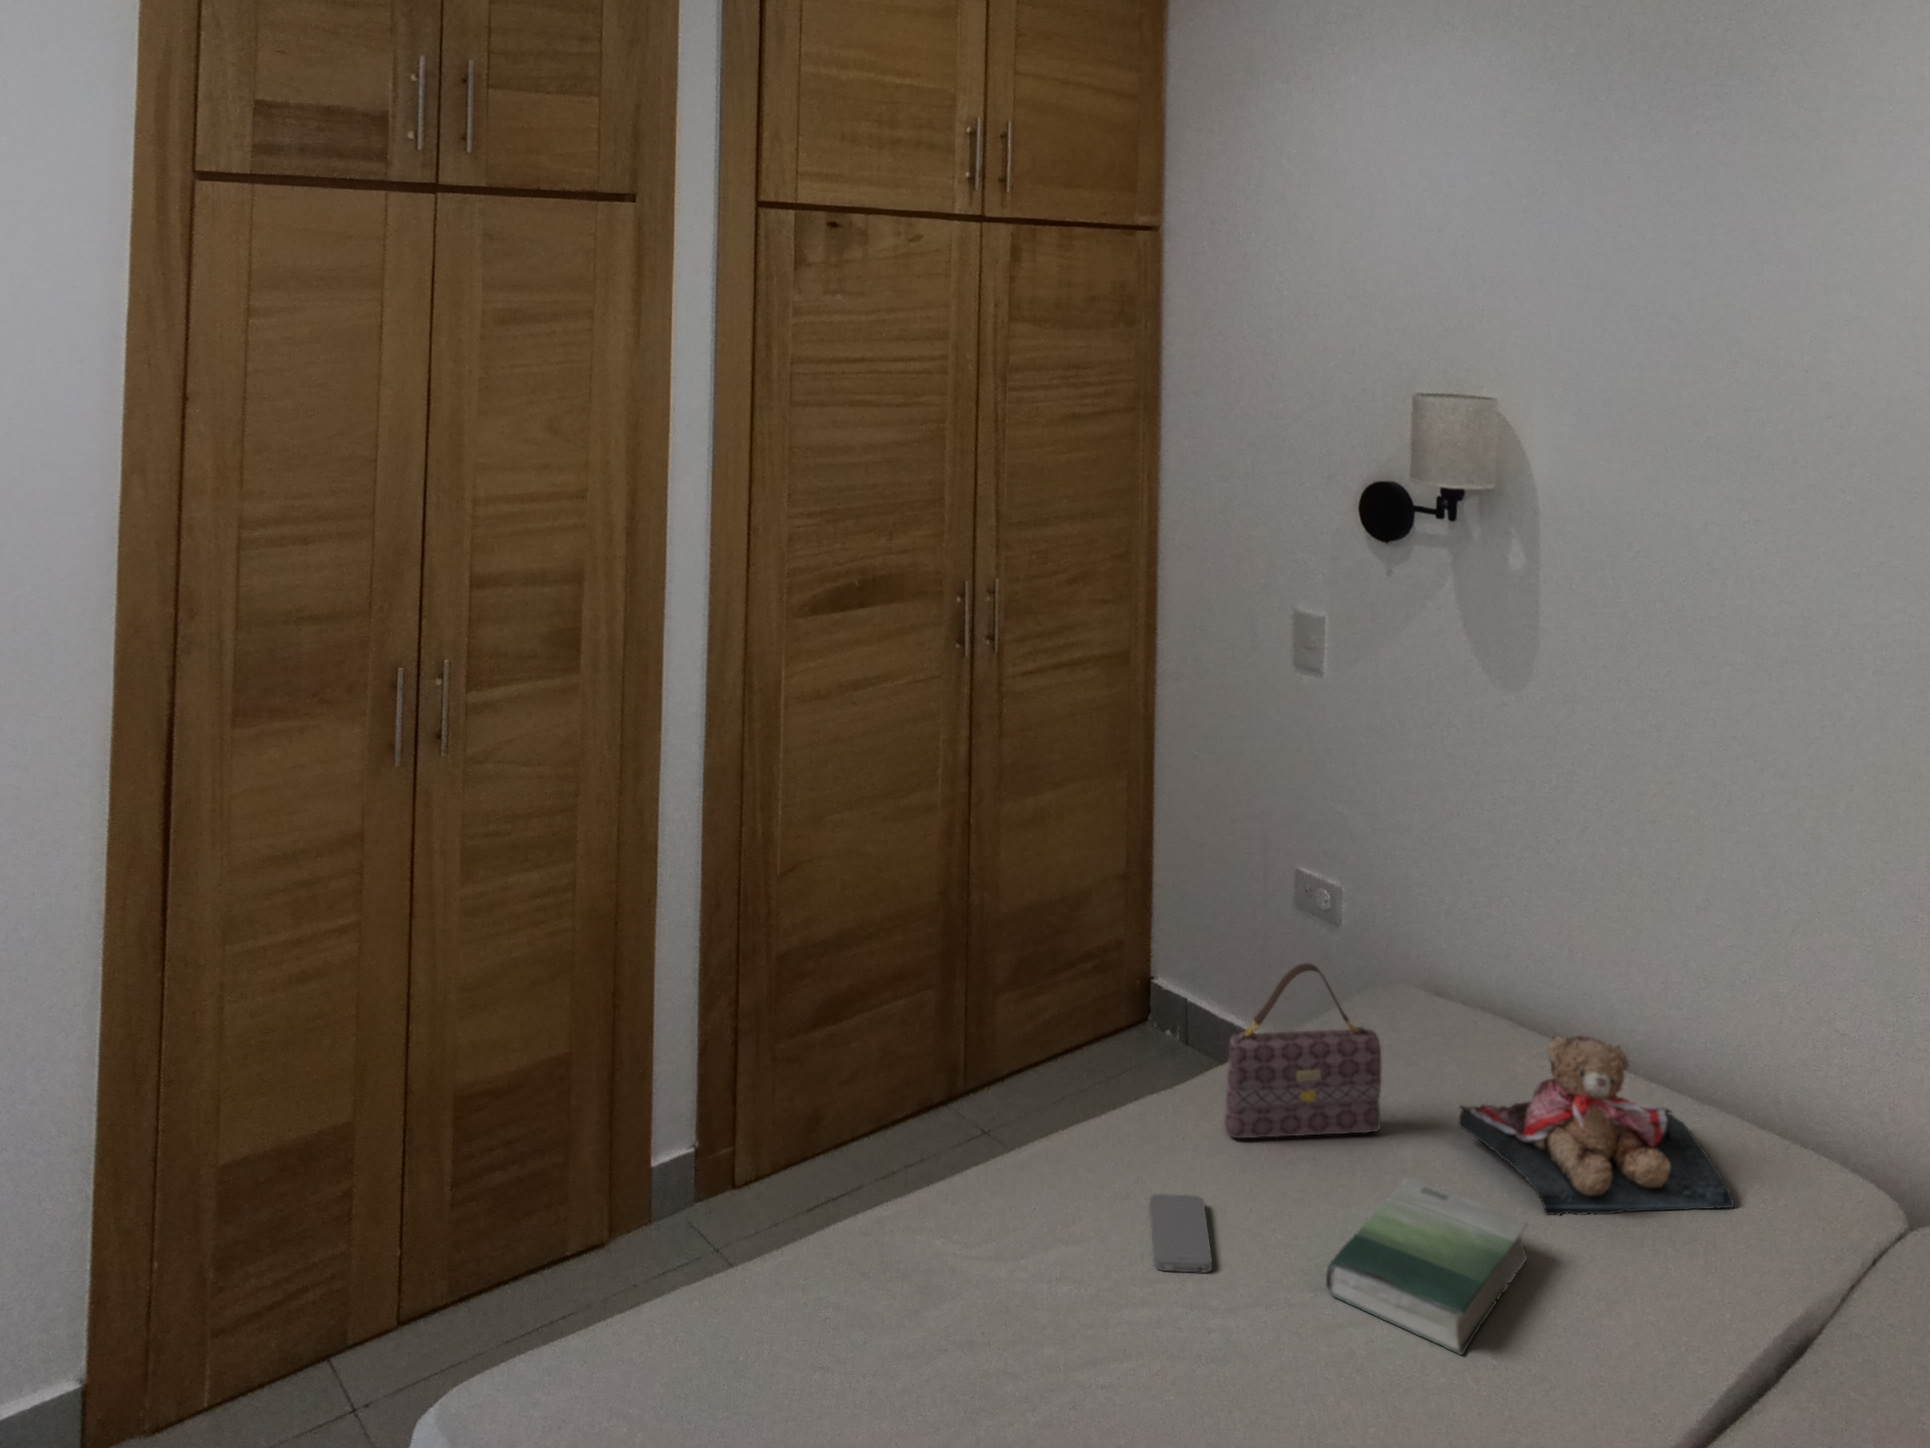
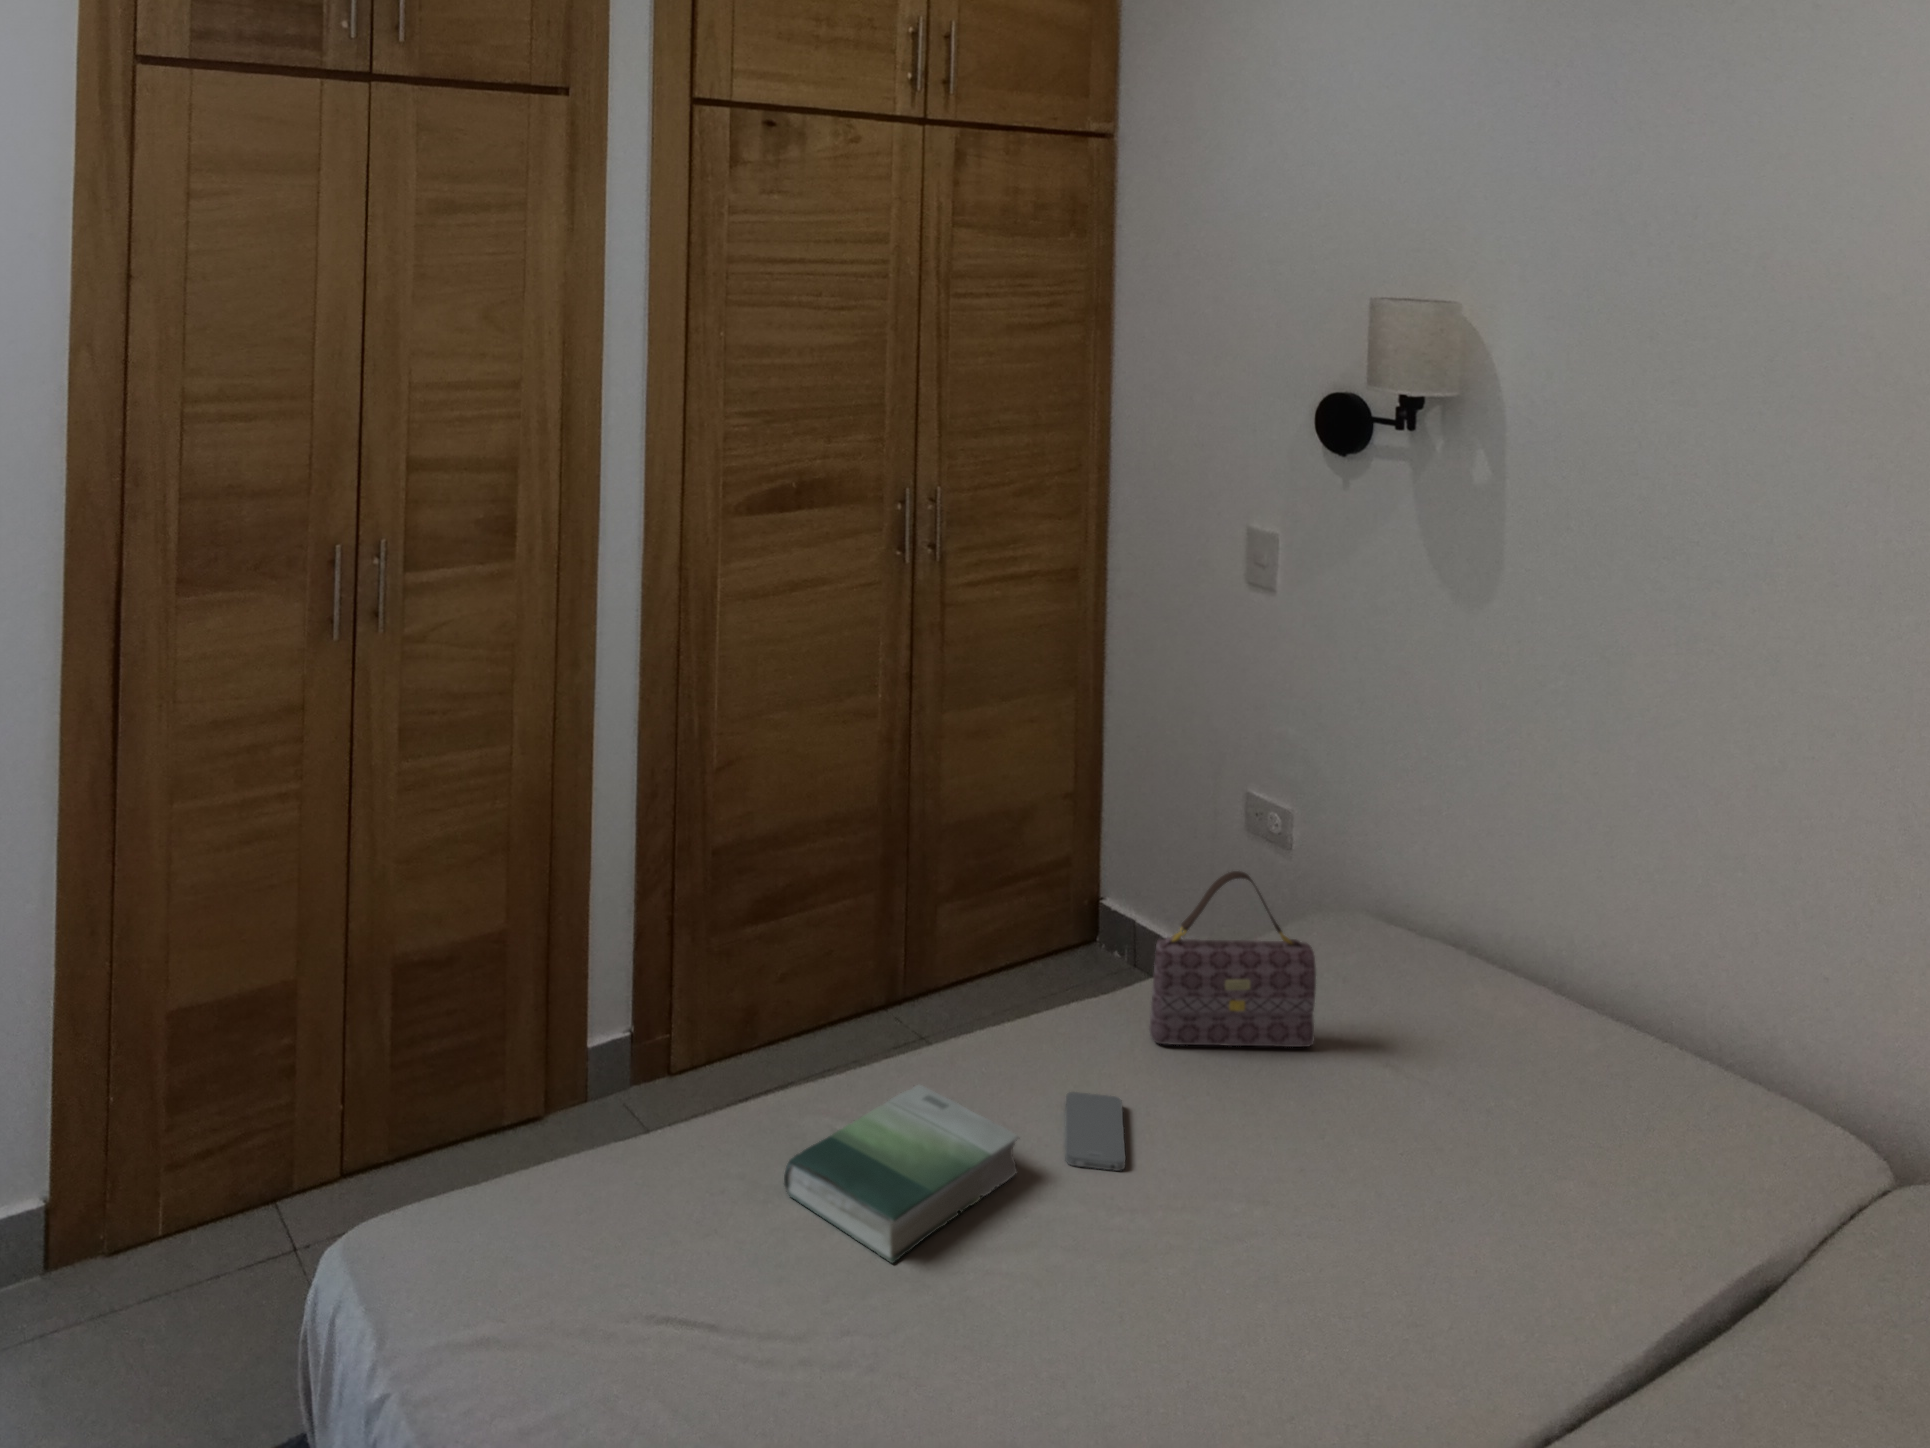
teddy bear: present [1459,1035,1734,1215] -> none [1397,954,1697,1147]
book: present [1326,1178,1528,1355] -> present [784,1085,1019,1263]

